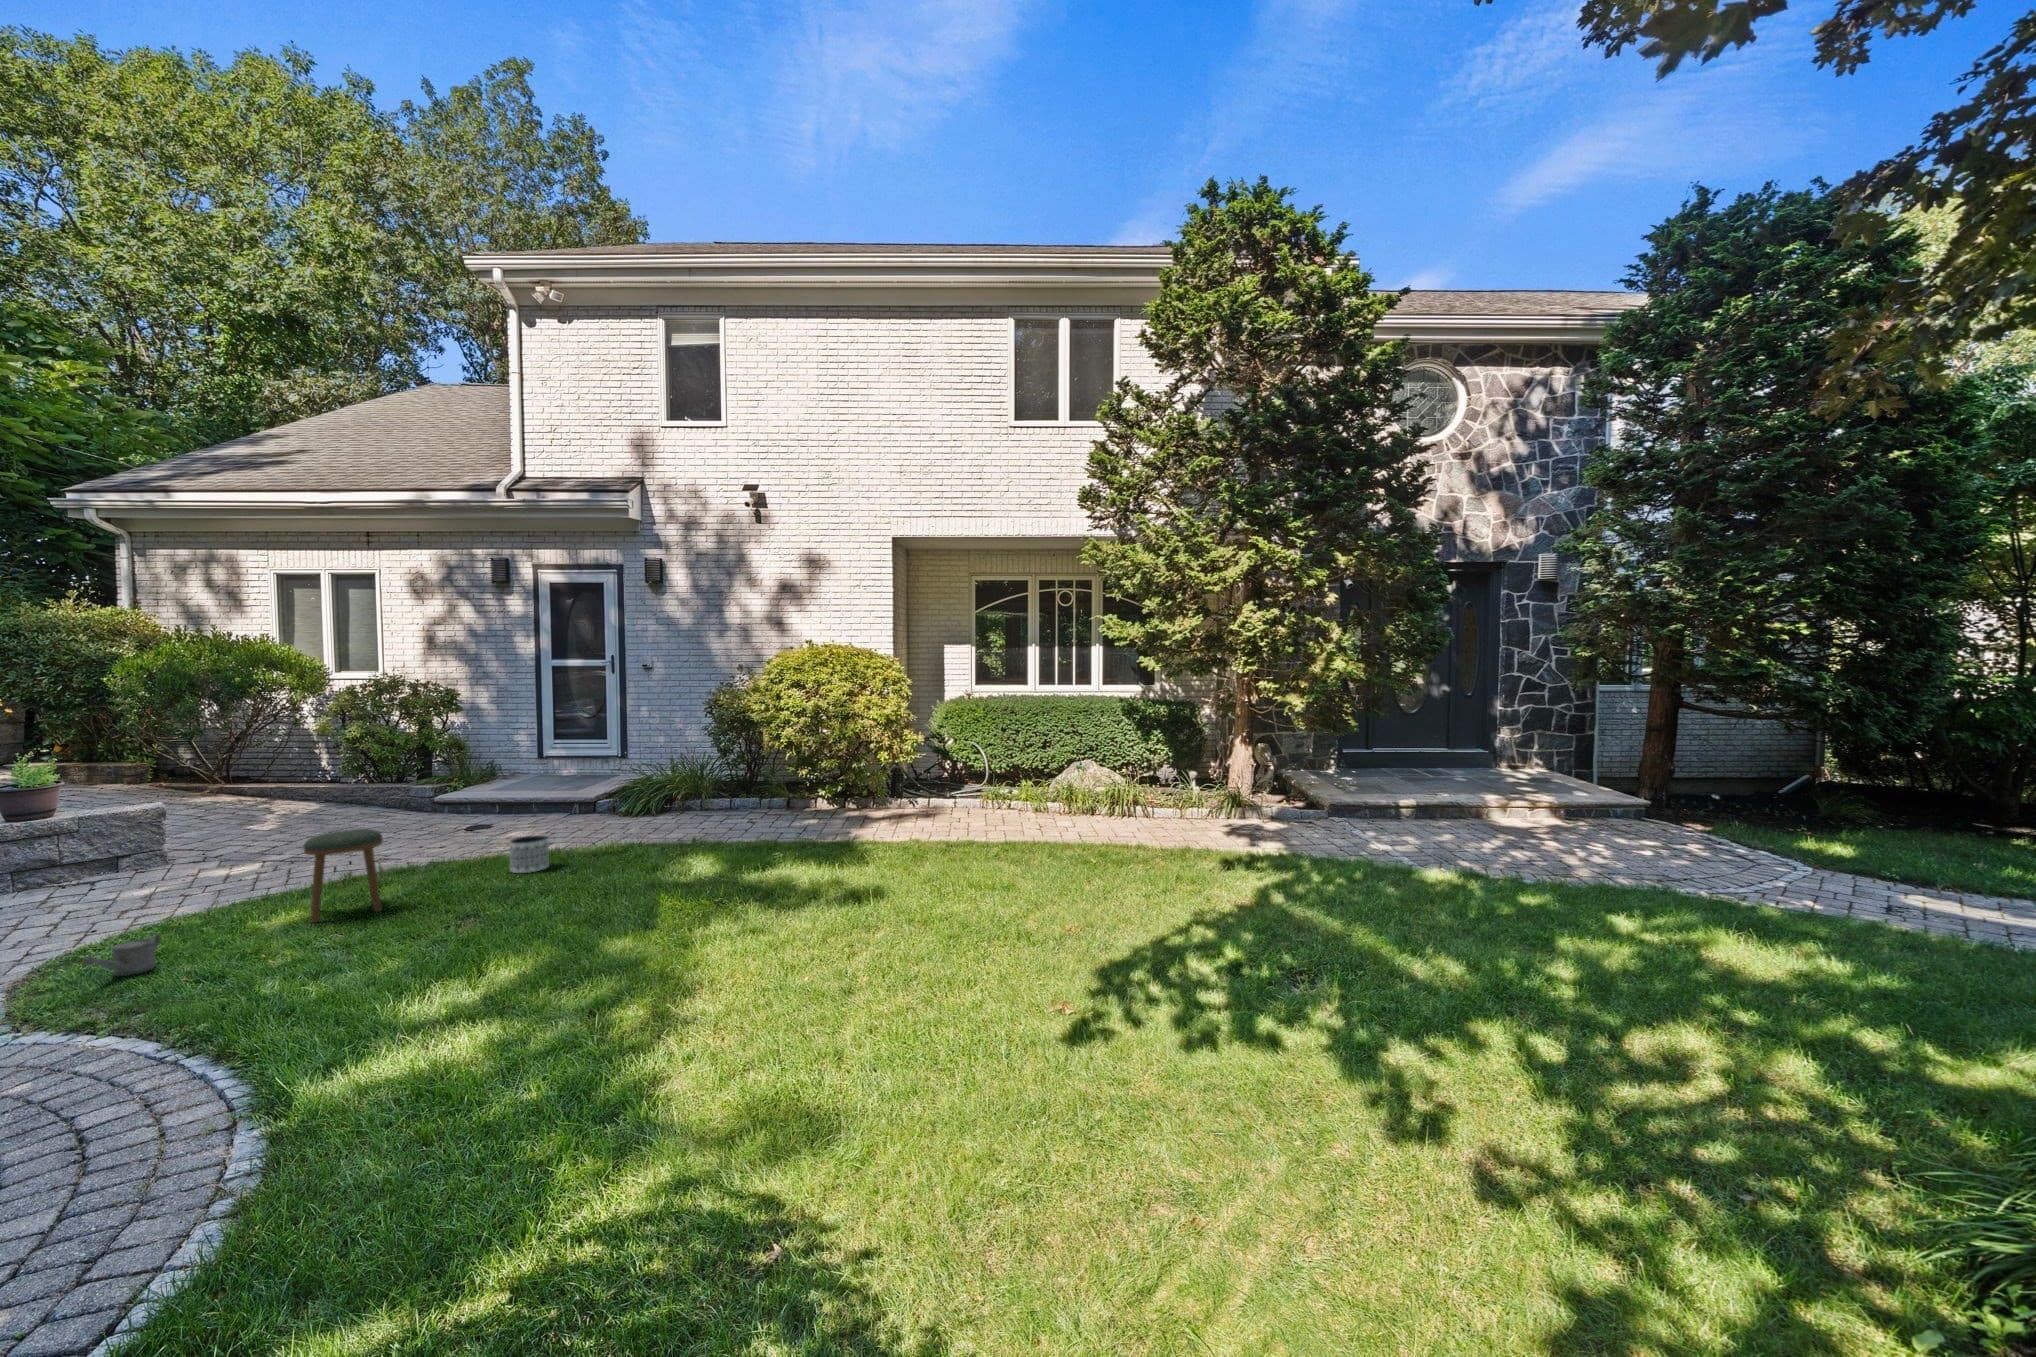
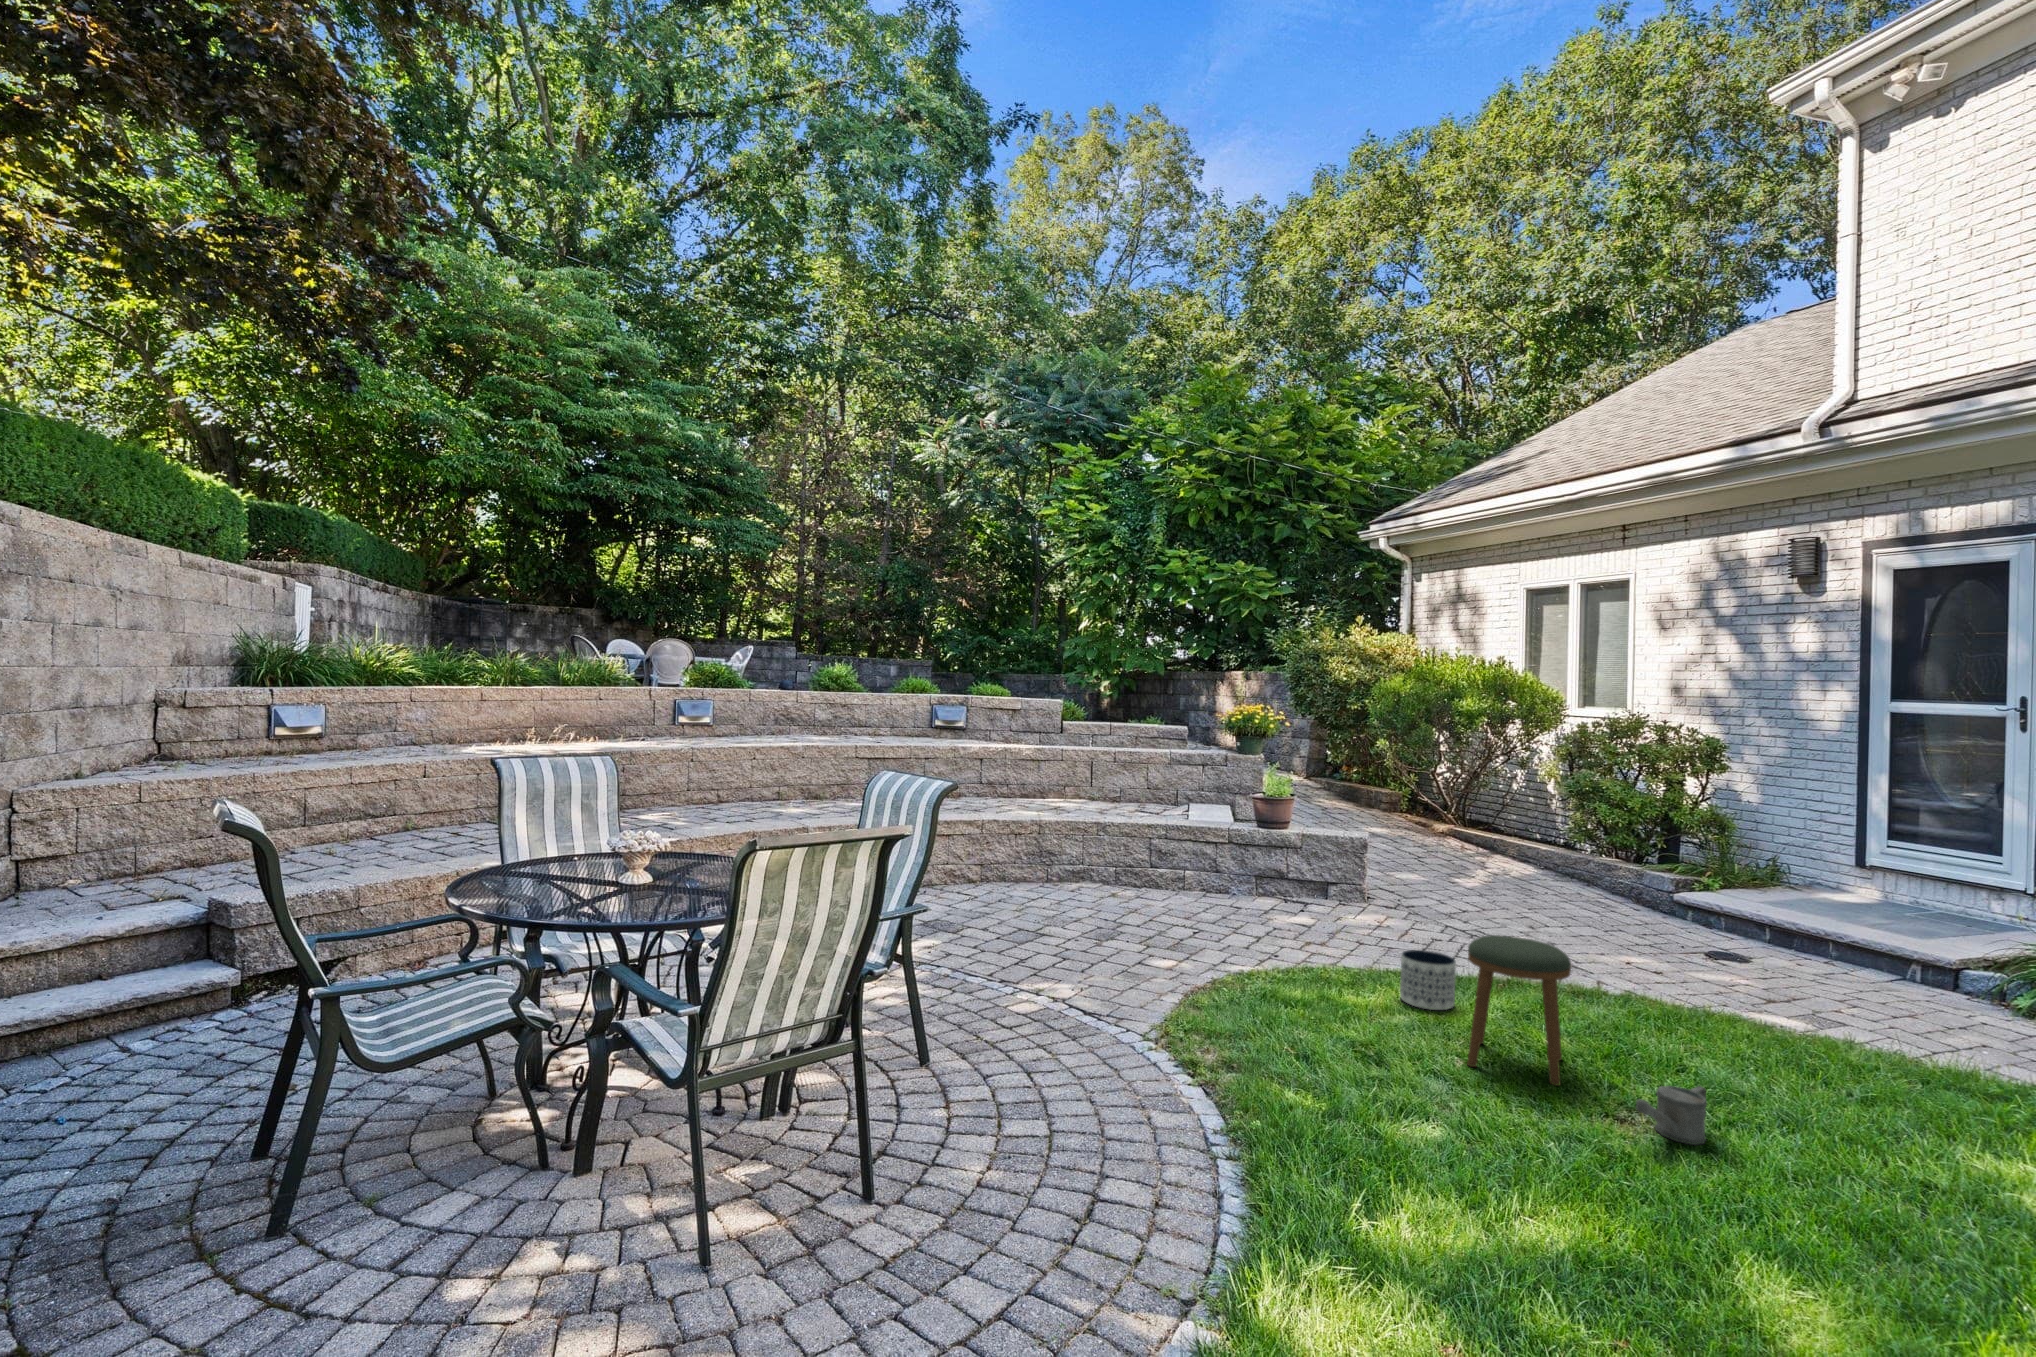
planter: present [509,836,549,873] -> present [1400,950,1456,1010]
watering can: present [84,934,161,976] -> present [1636,1086,1707,1145]

